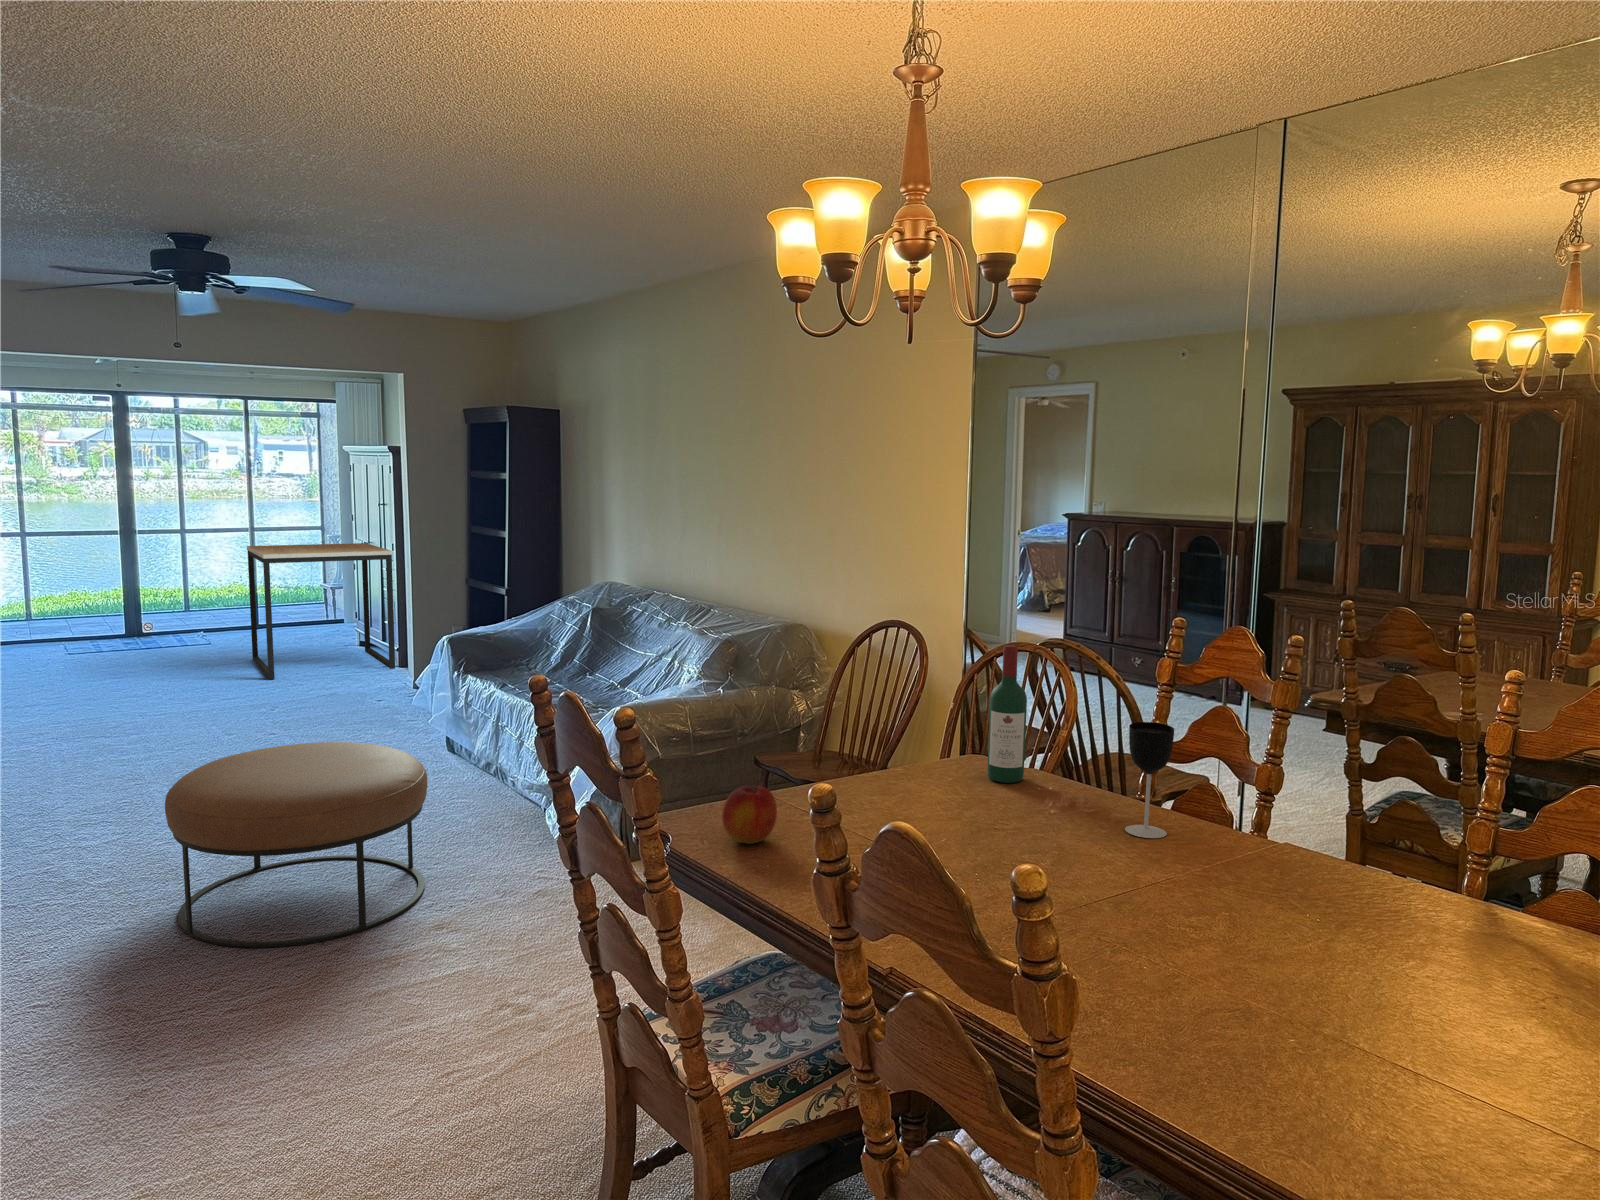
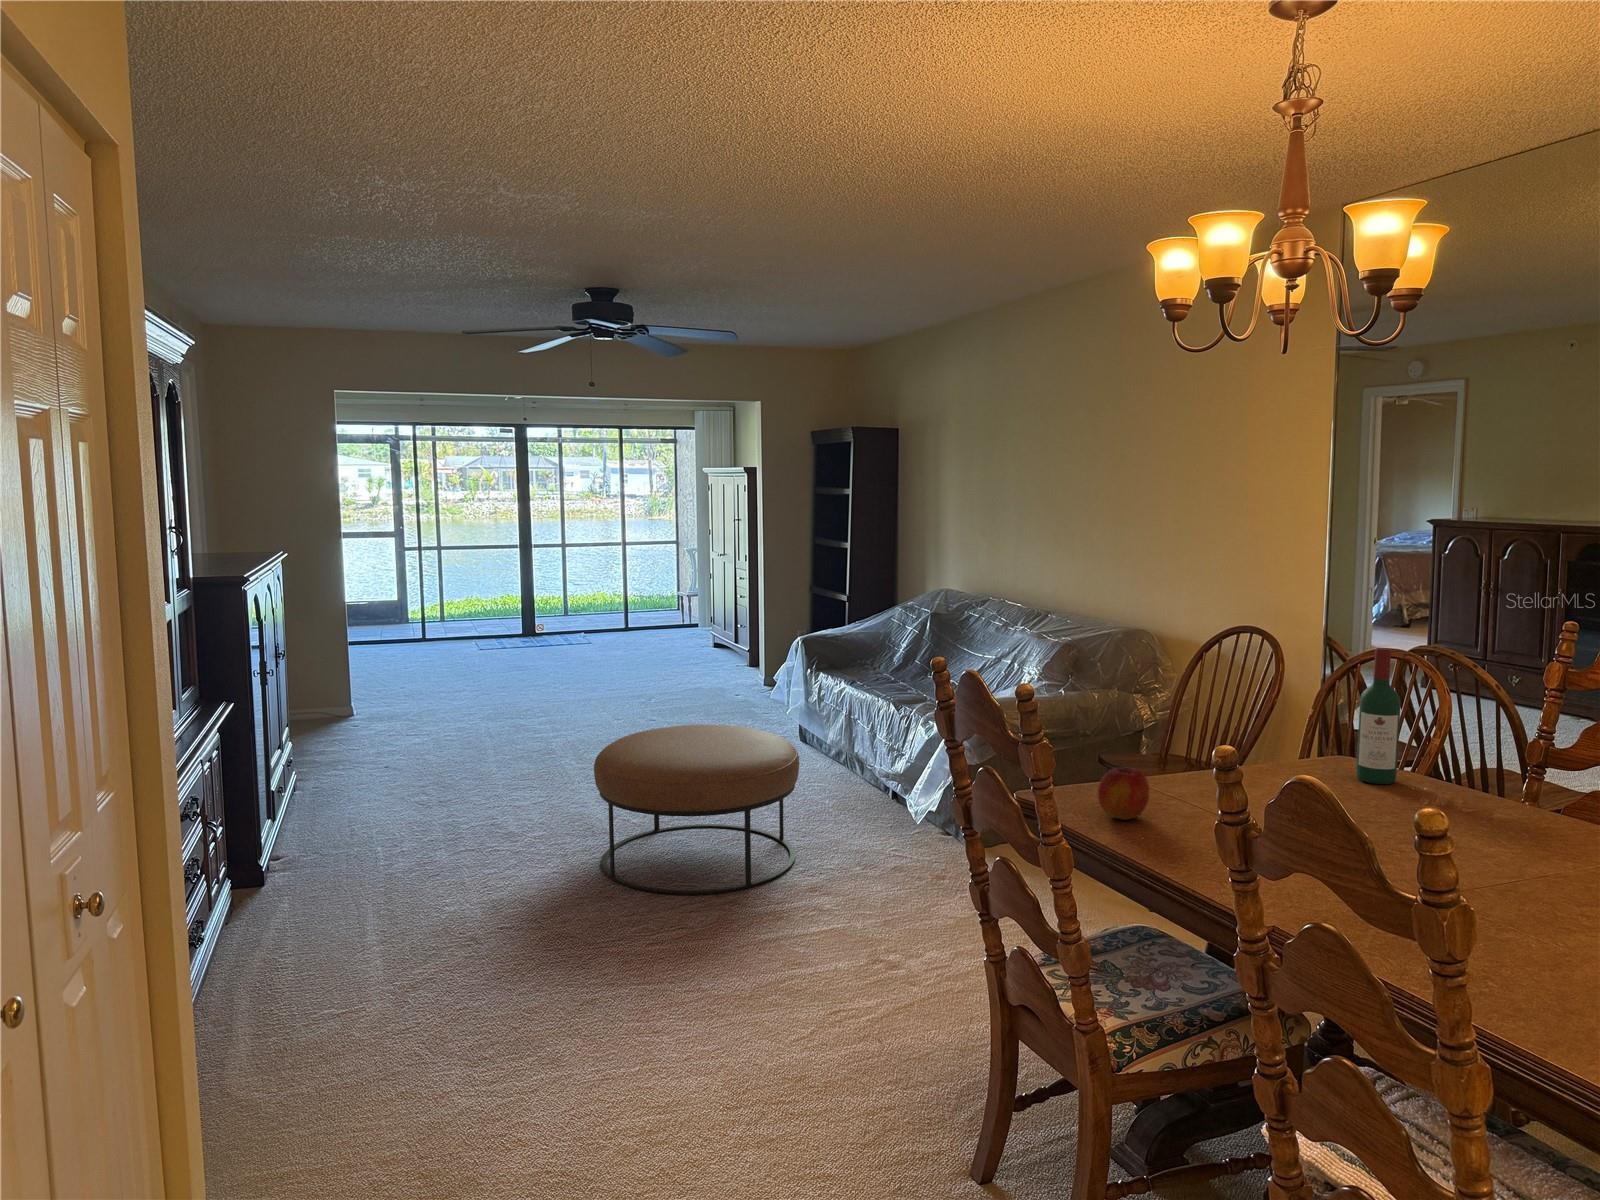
side table: present [247,543,395,679] -> none [624,553,746,673]
wine glass: present [1125,722,1174,838] -> none [1513,726,1571,842]

